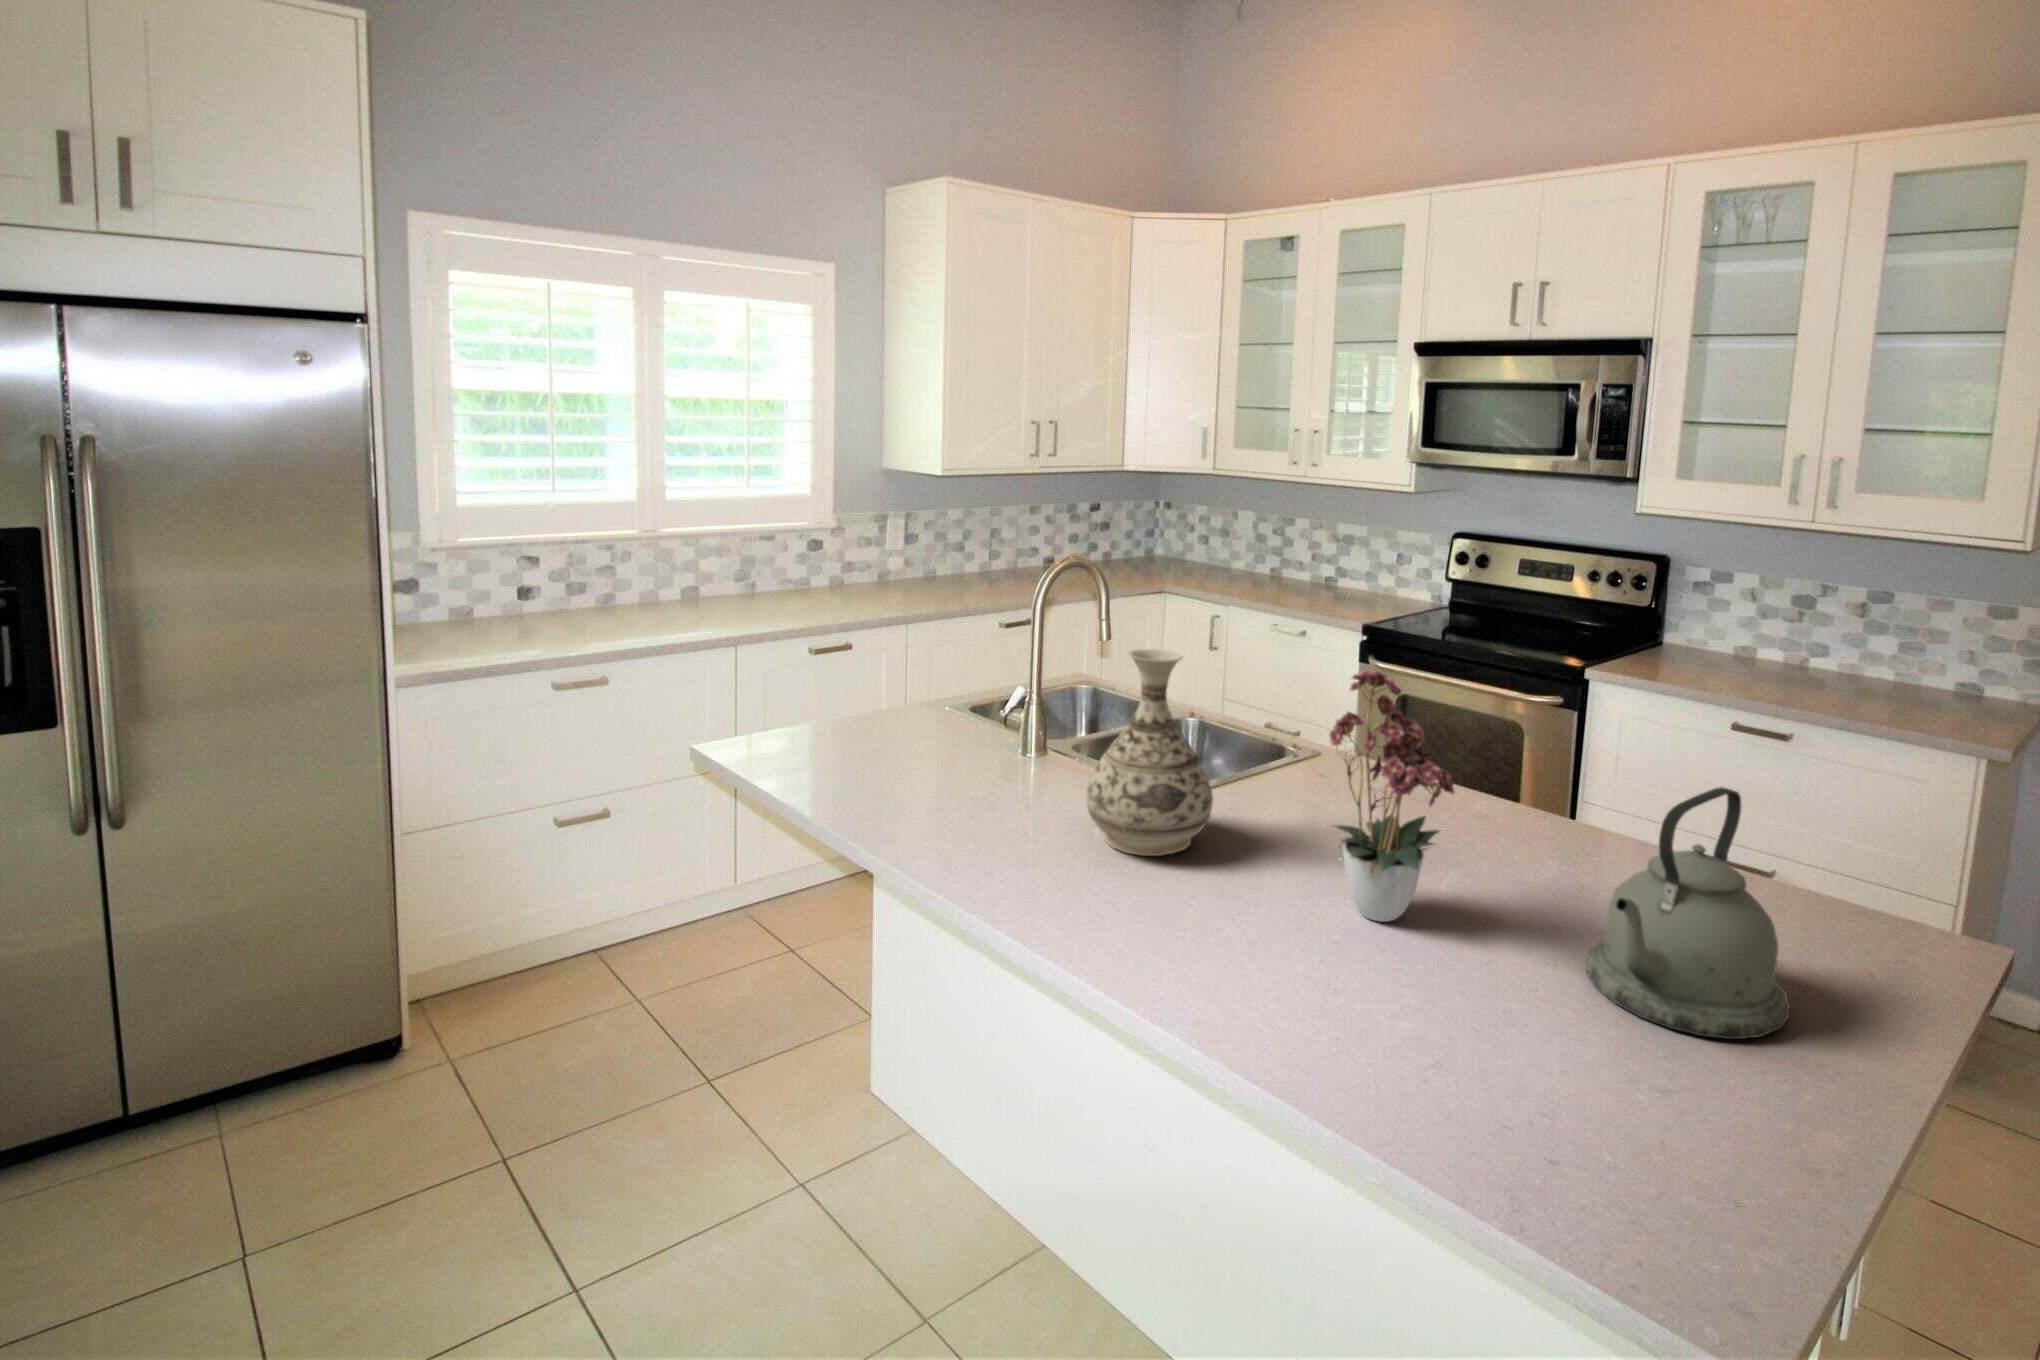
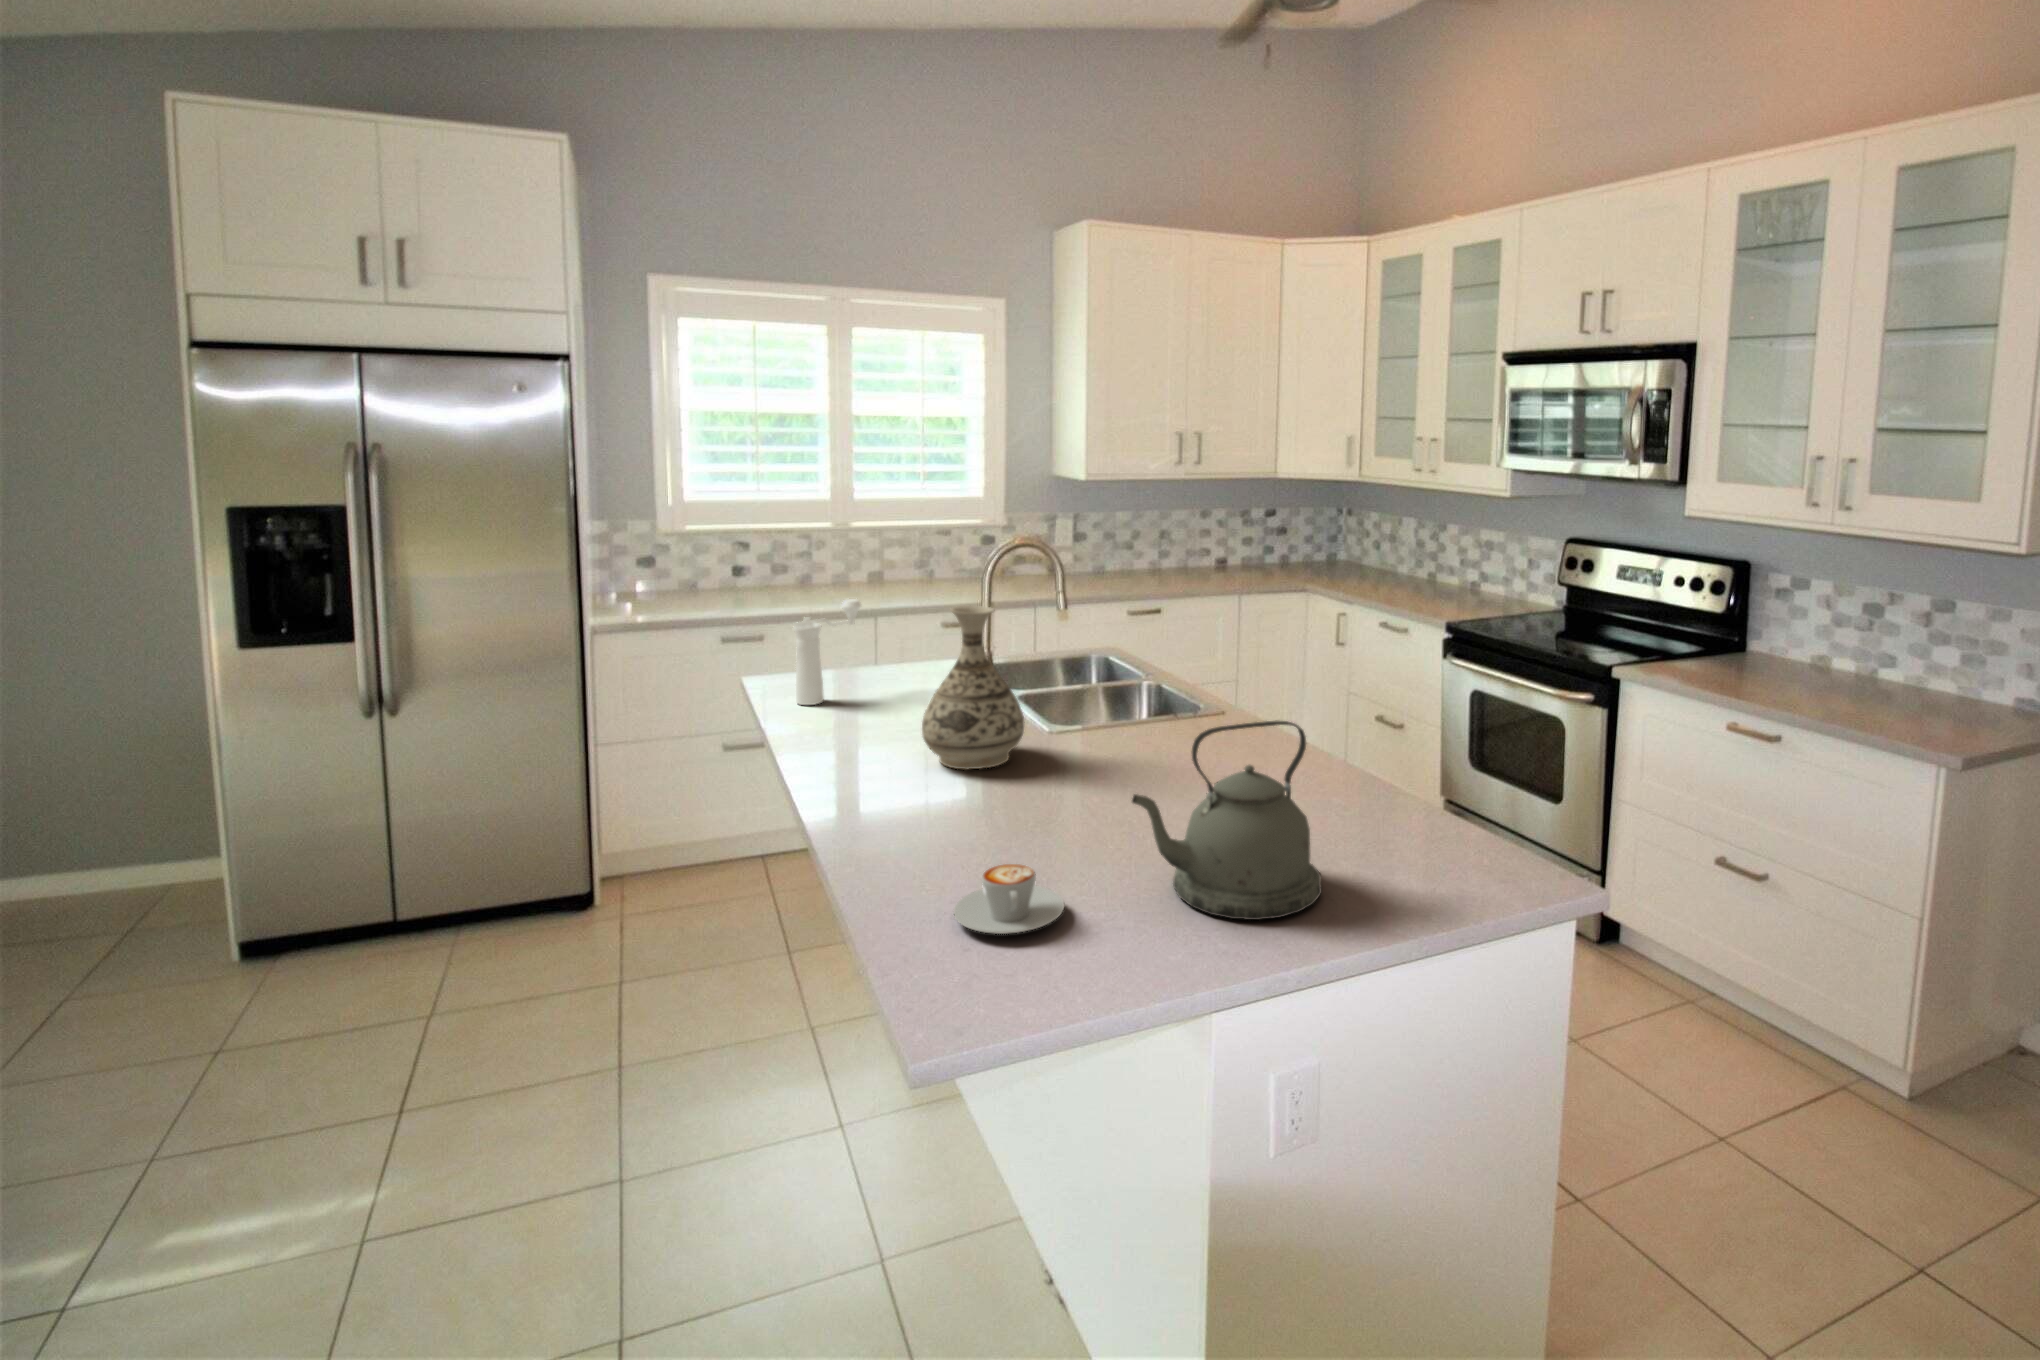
pepper mill: none [827,638,895,779] -> present [794,599,861,705]
flower arrangement: present [1329,670,1454,922] -> none [1038,613,1128,824]
coffee cup: none [1431,1004,1583,1111] -> present [954,864,1064,934]

